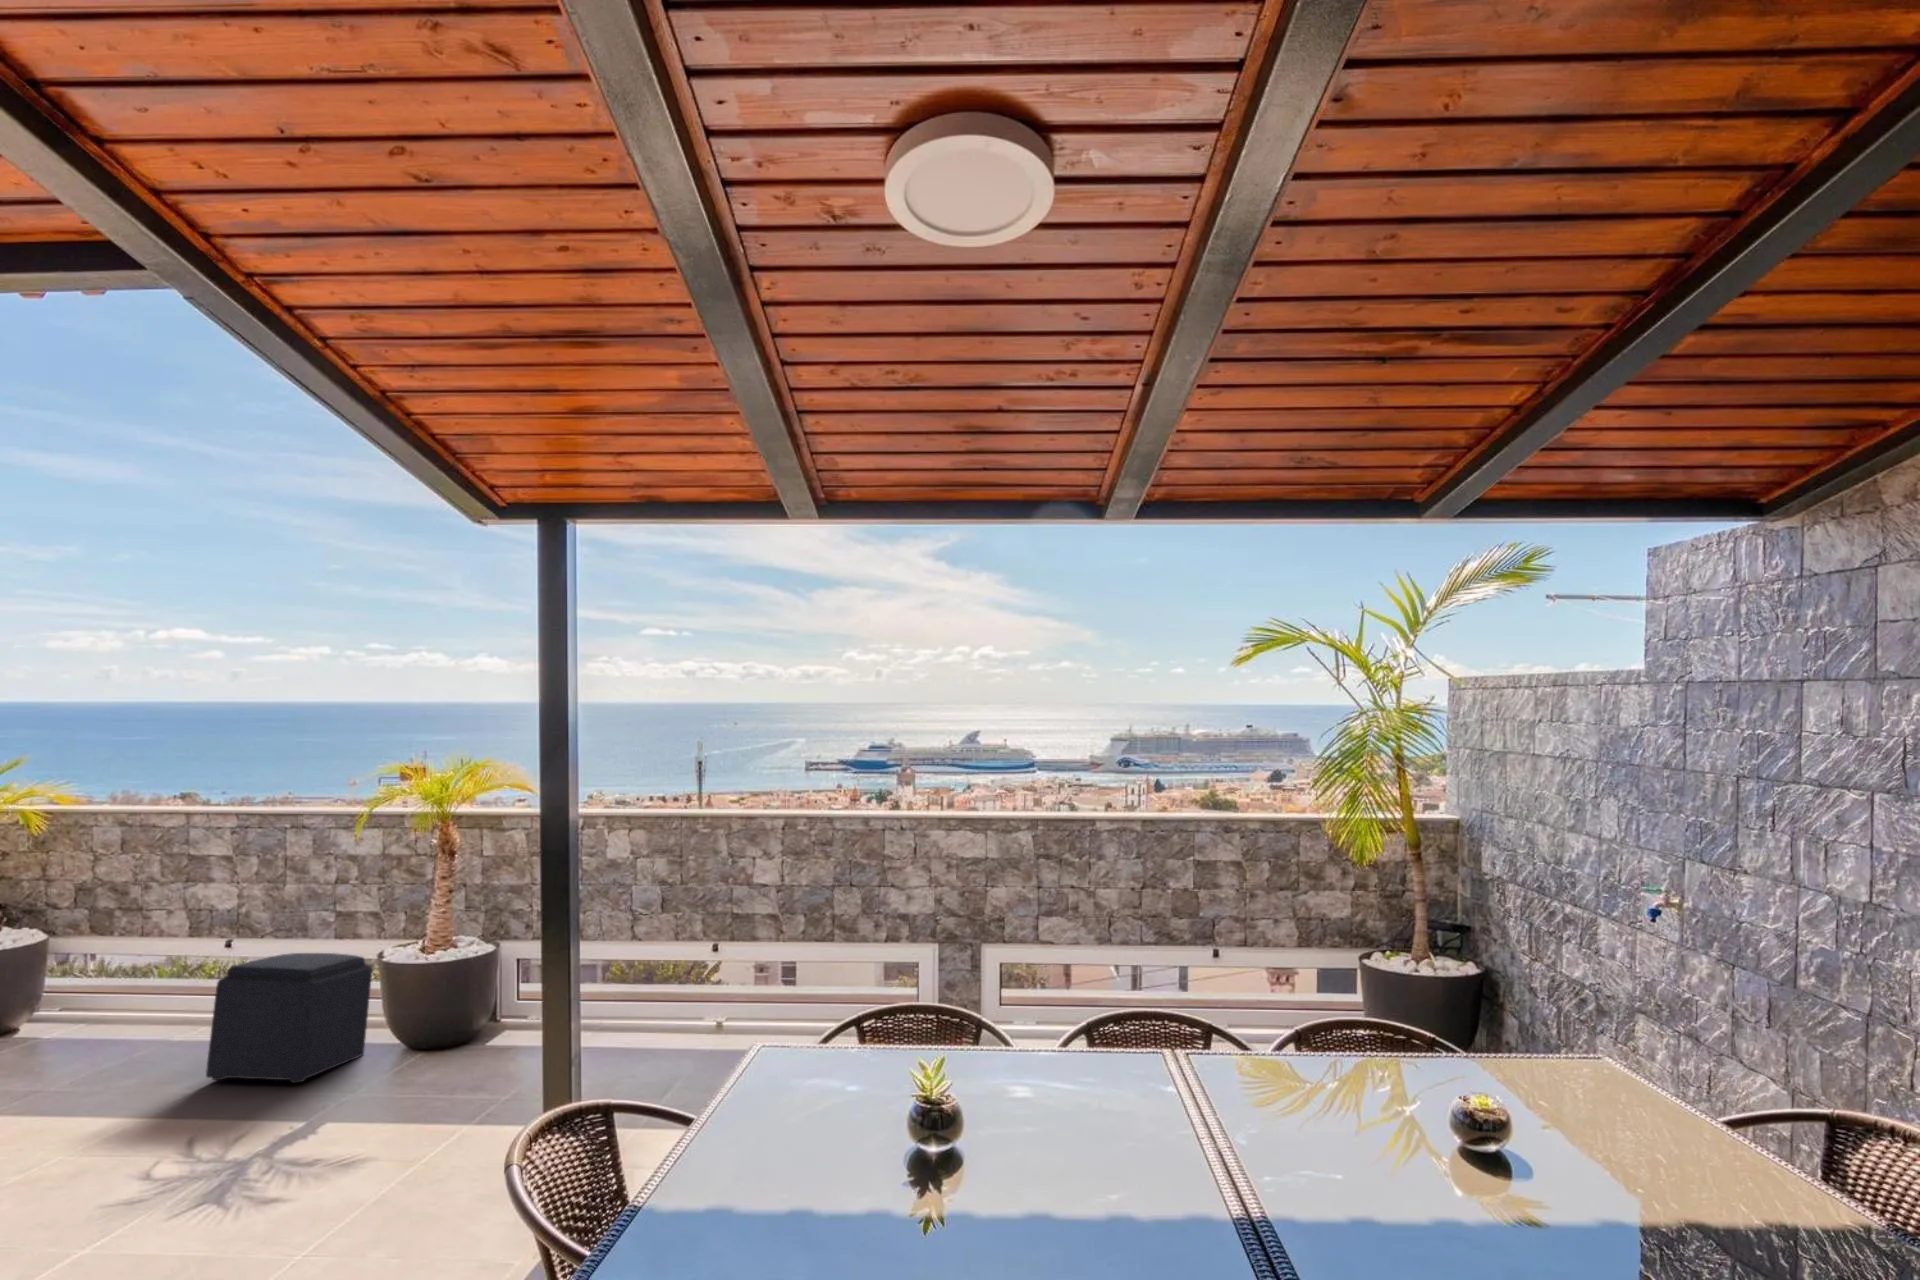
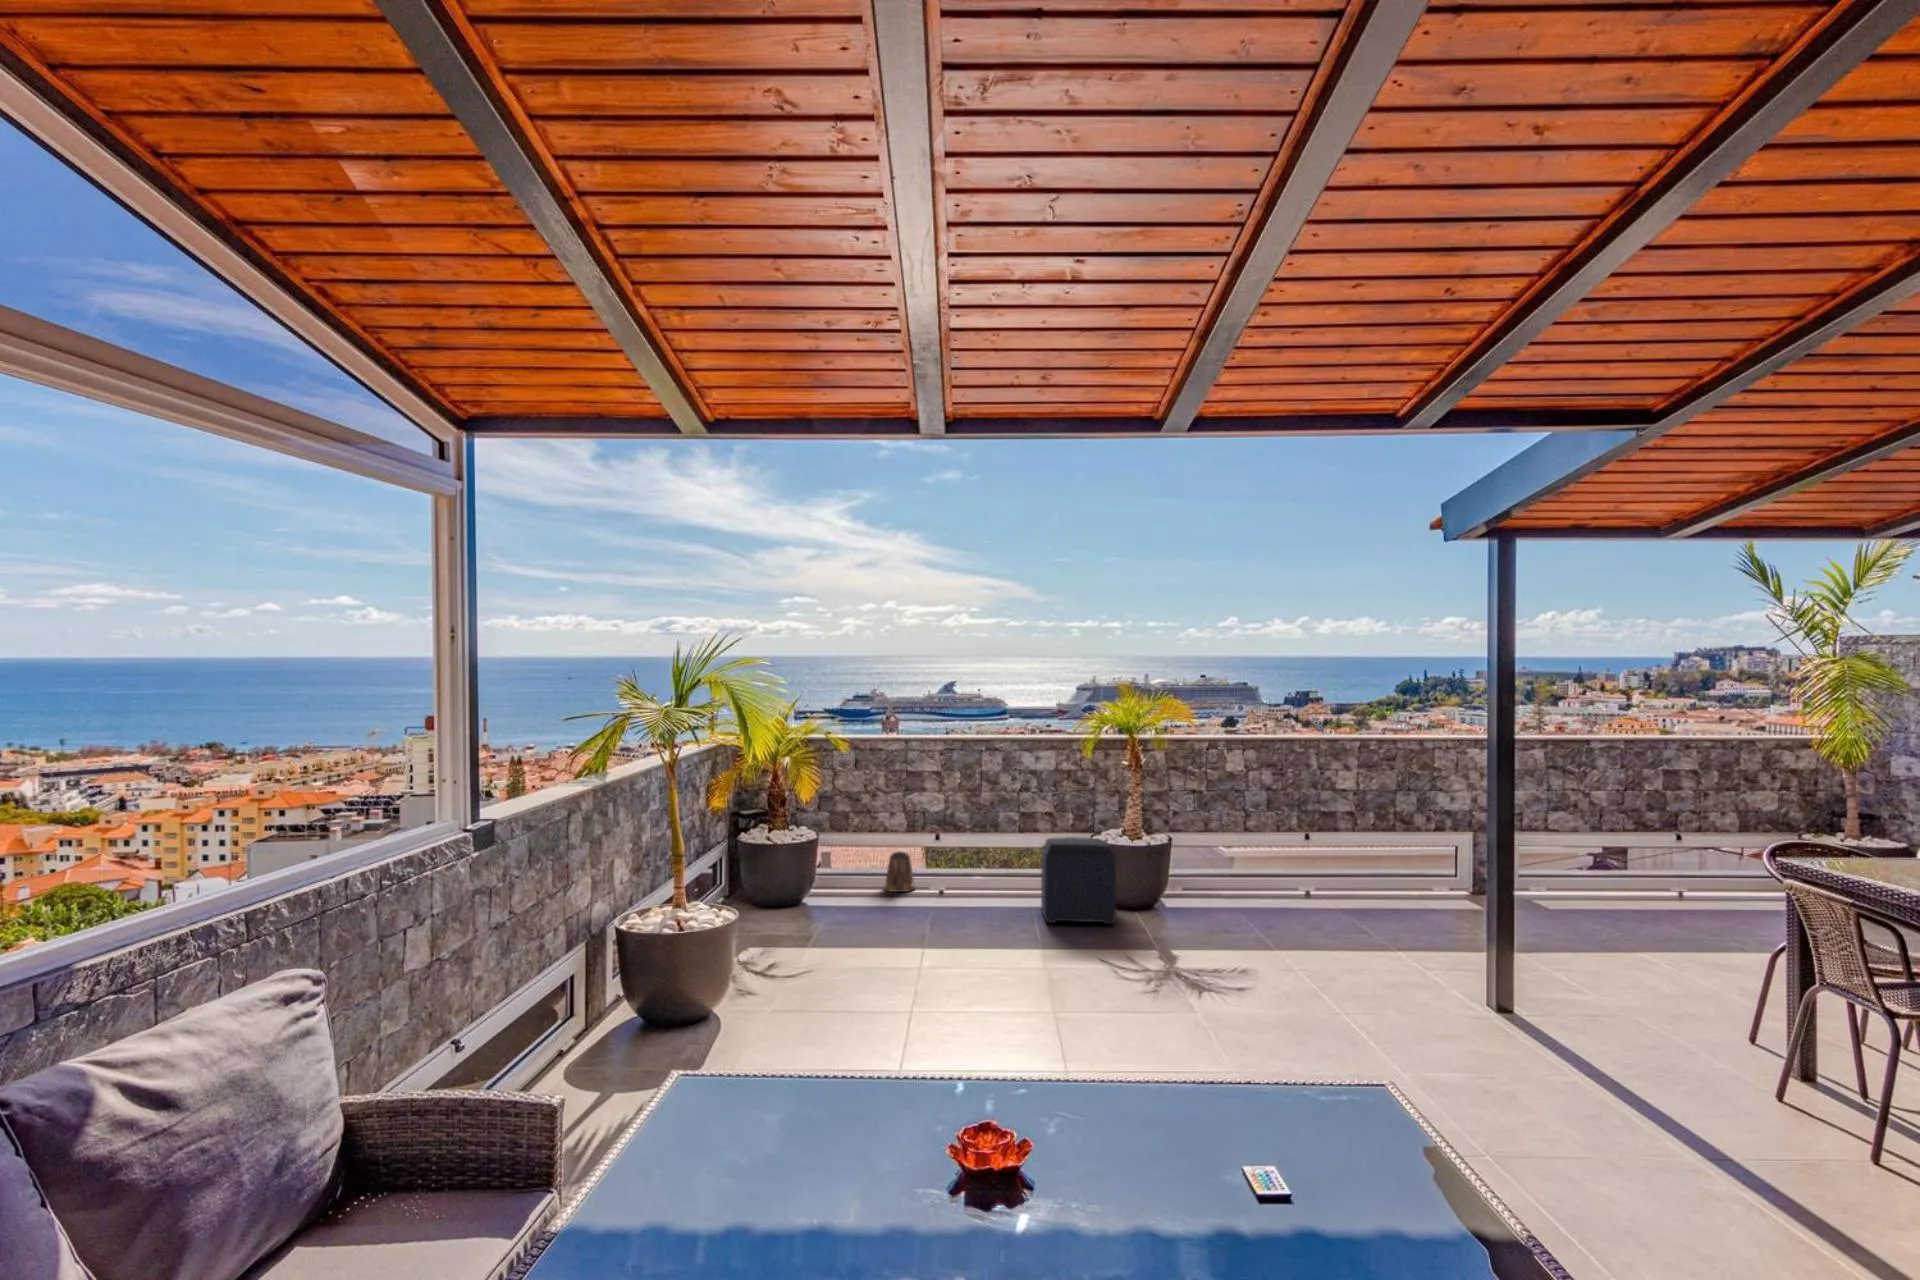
watering can: none [109,965,187,1023] -> present [884,852,915,892]

